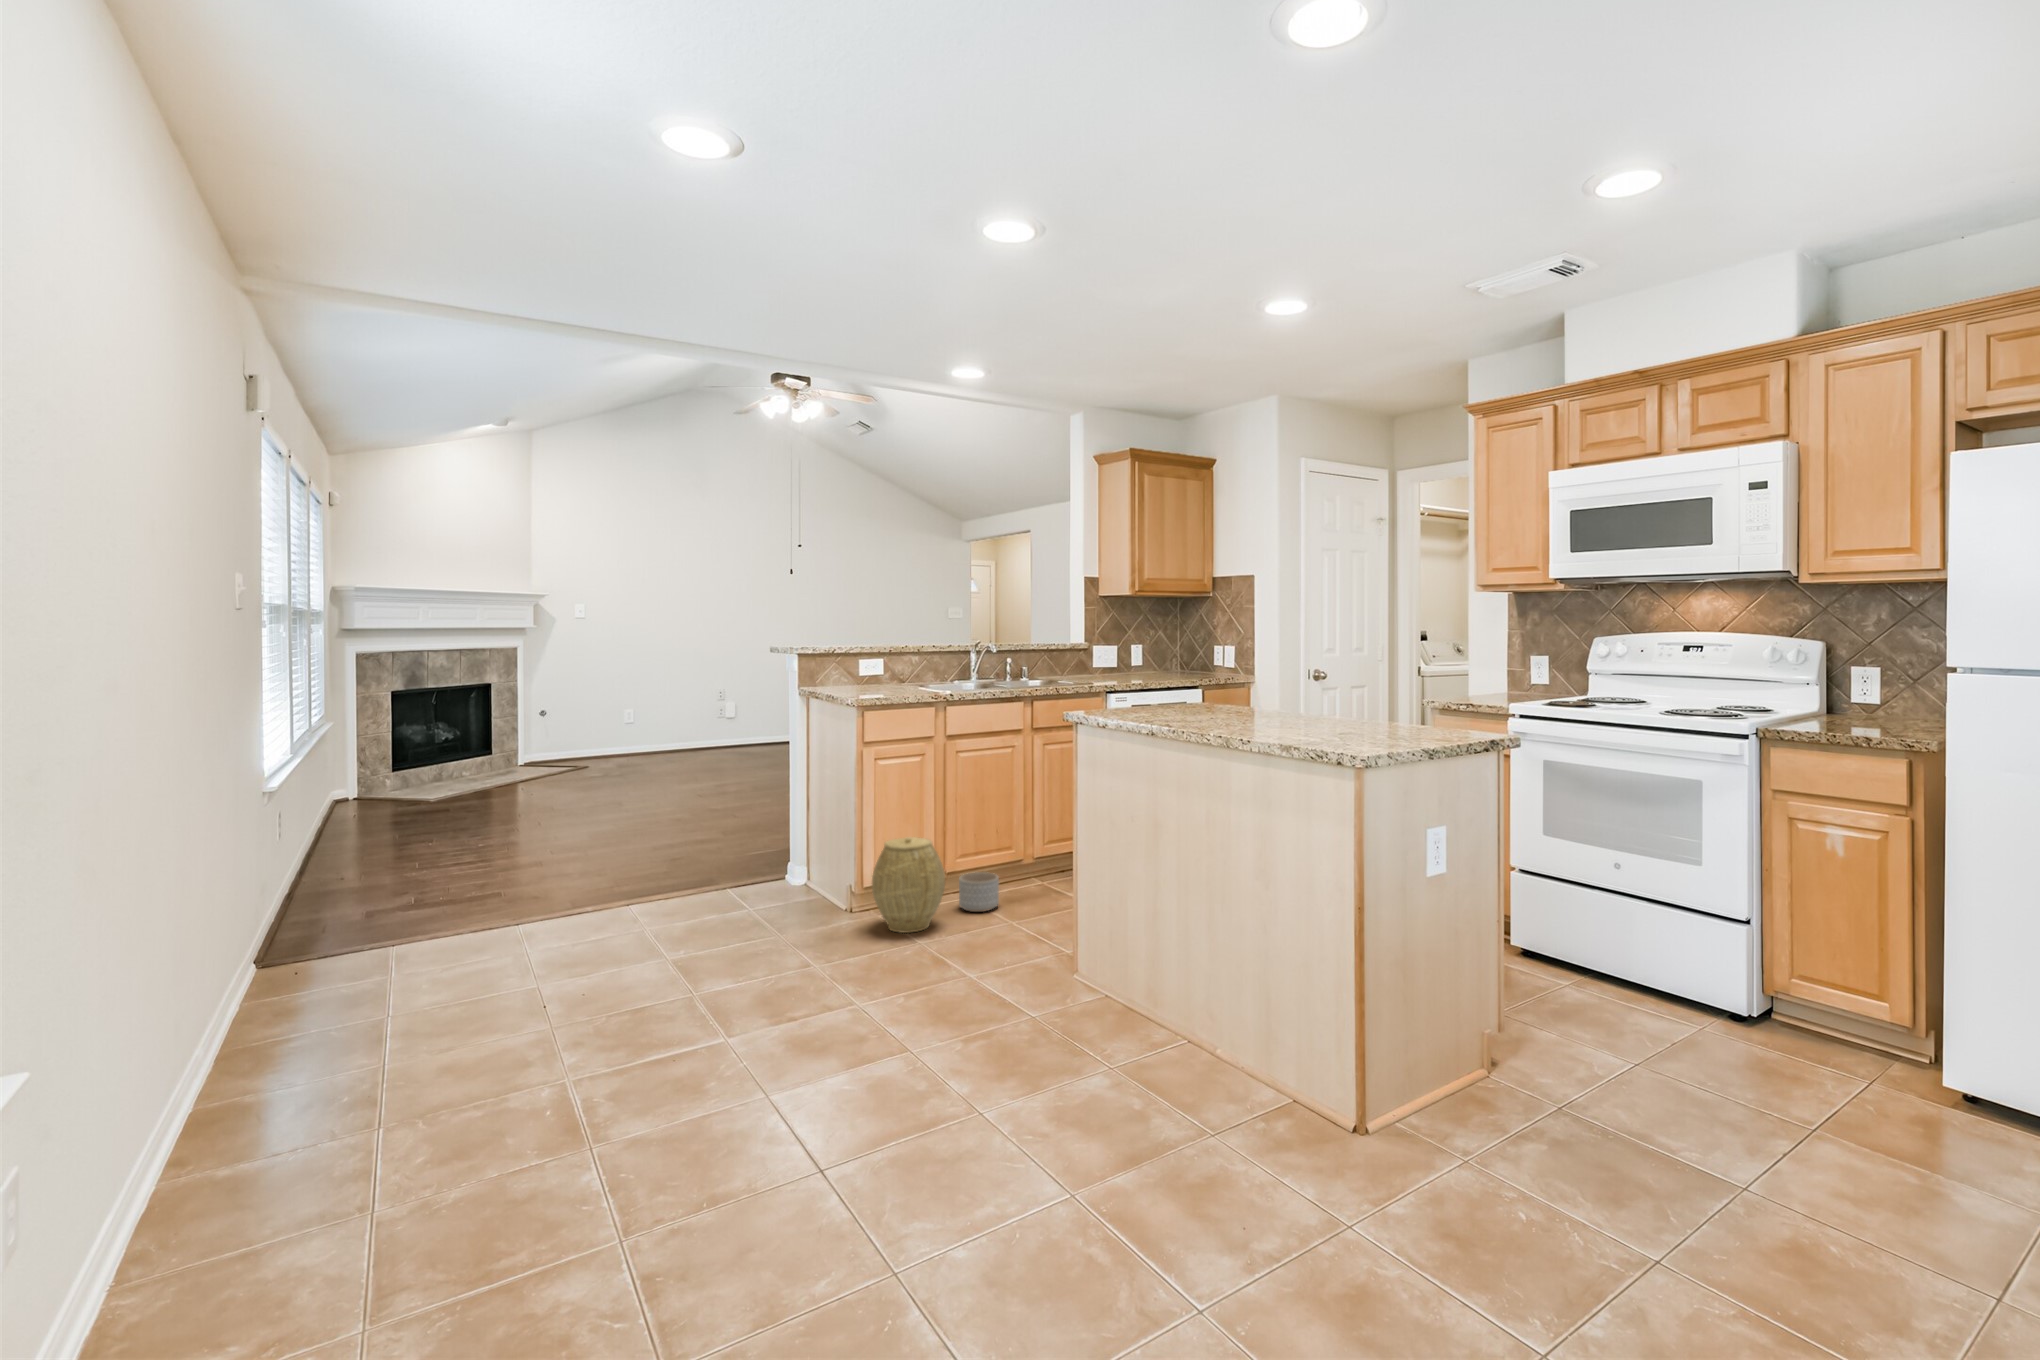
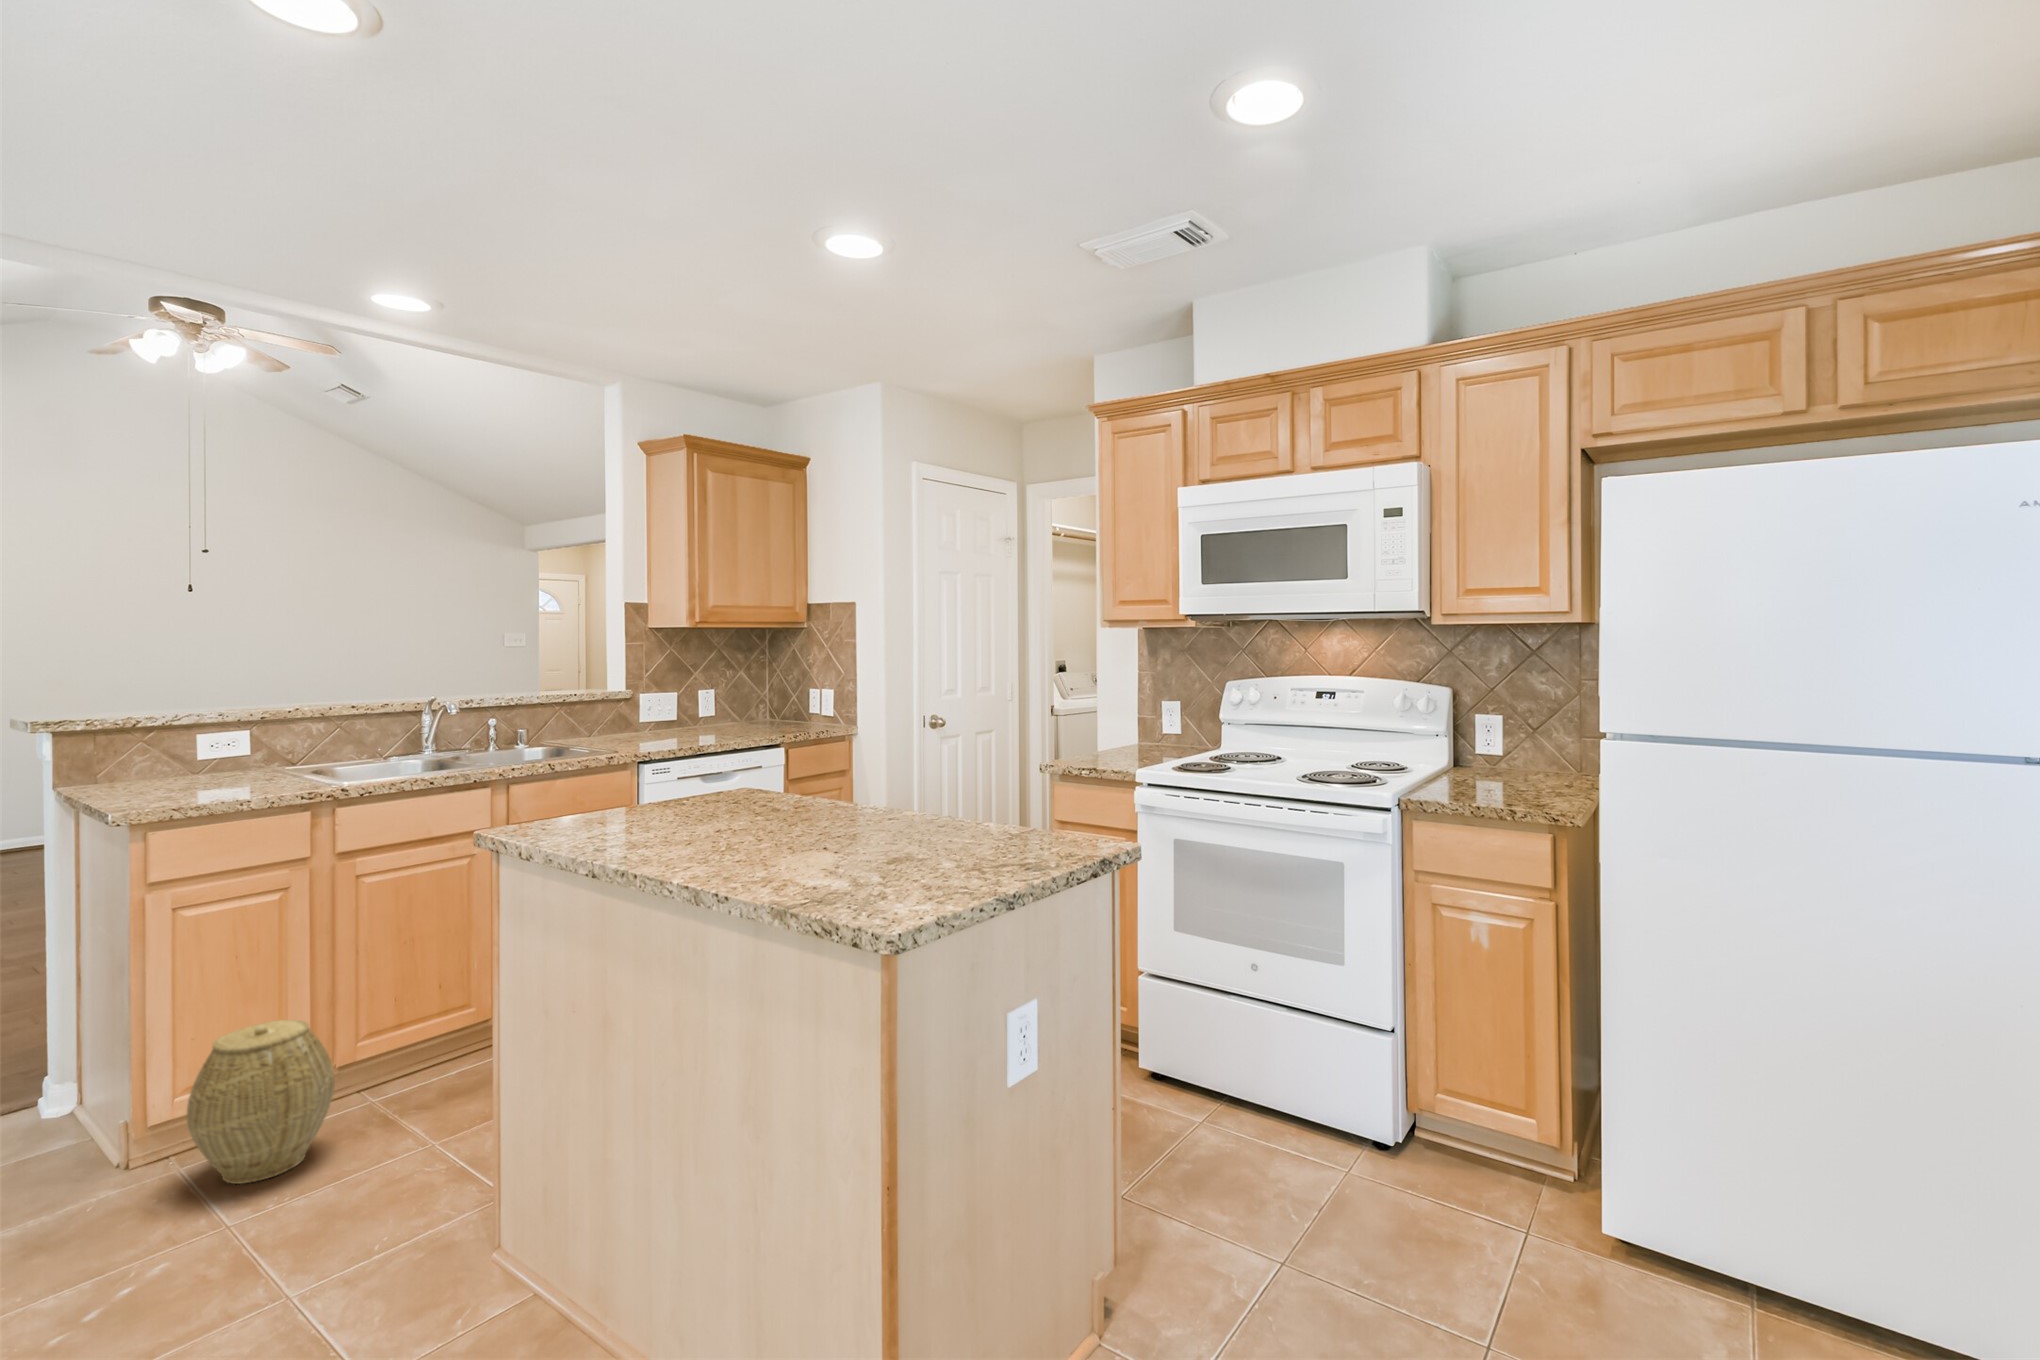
planter: present [959,872,999,912] -> none [375,1047,446,1115]

